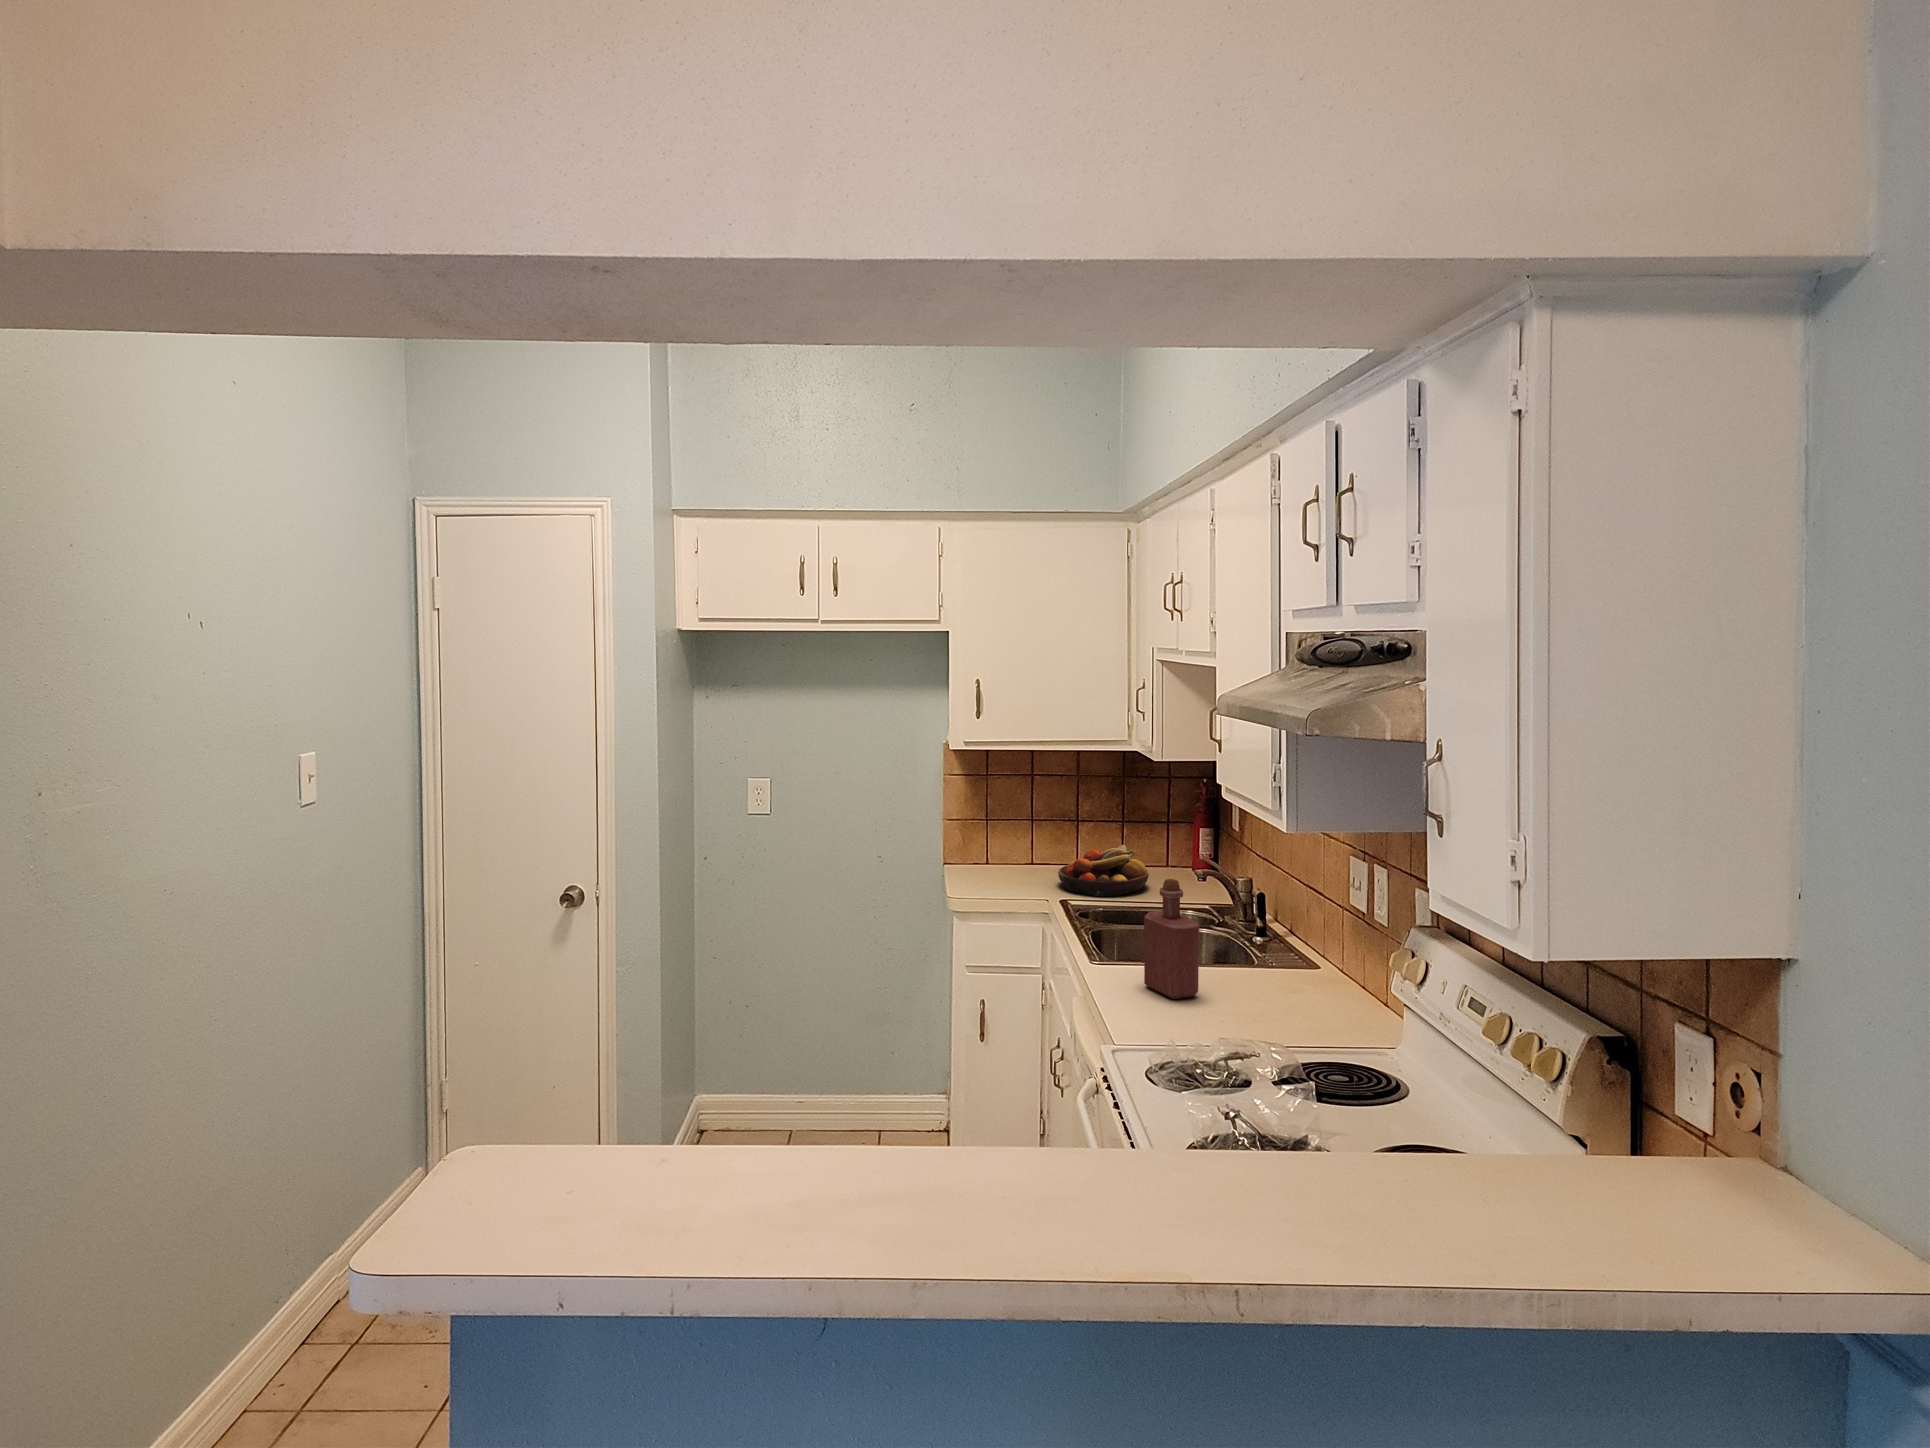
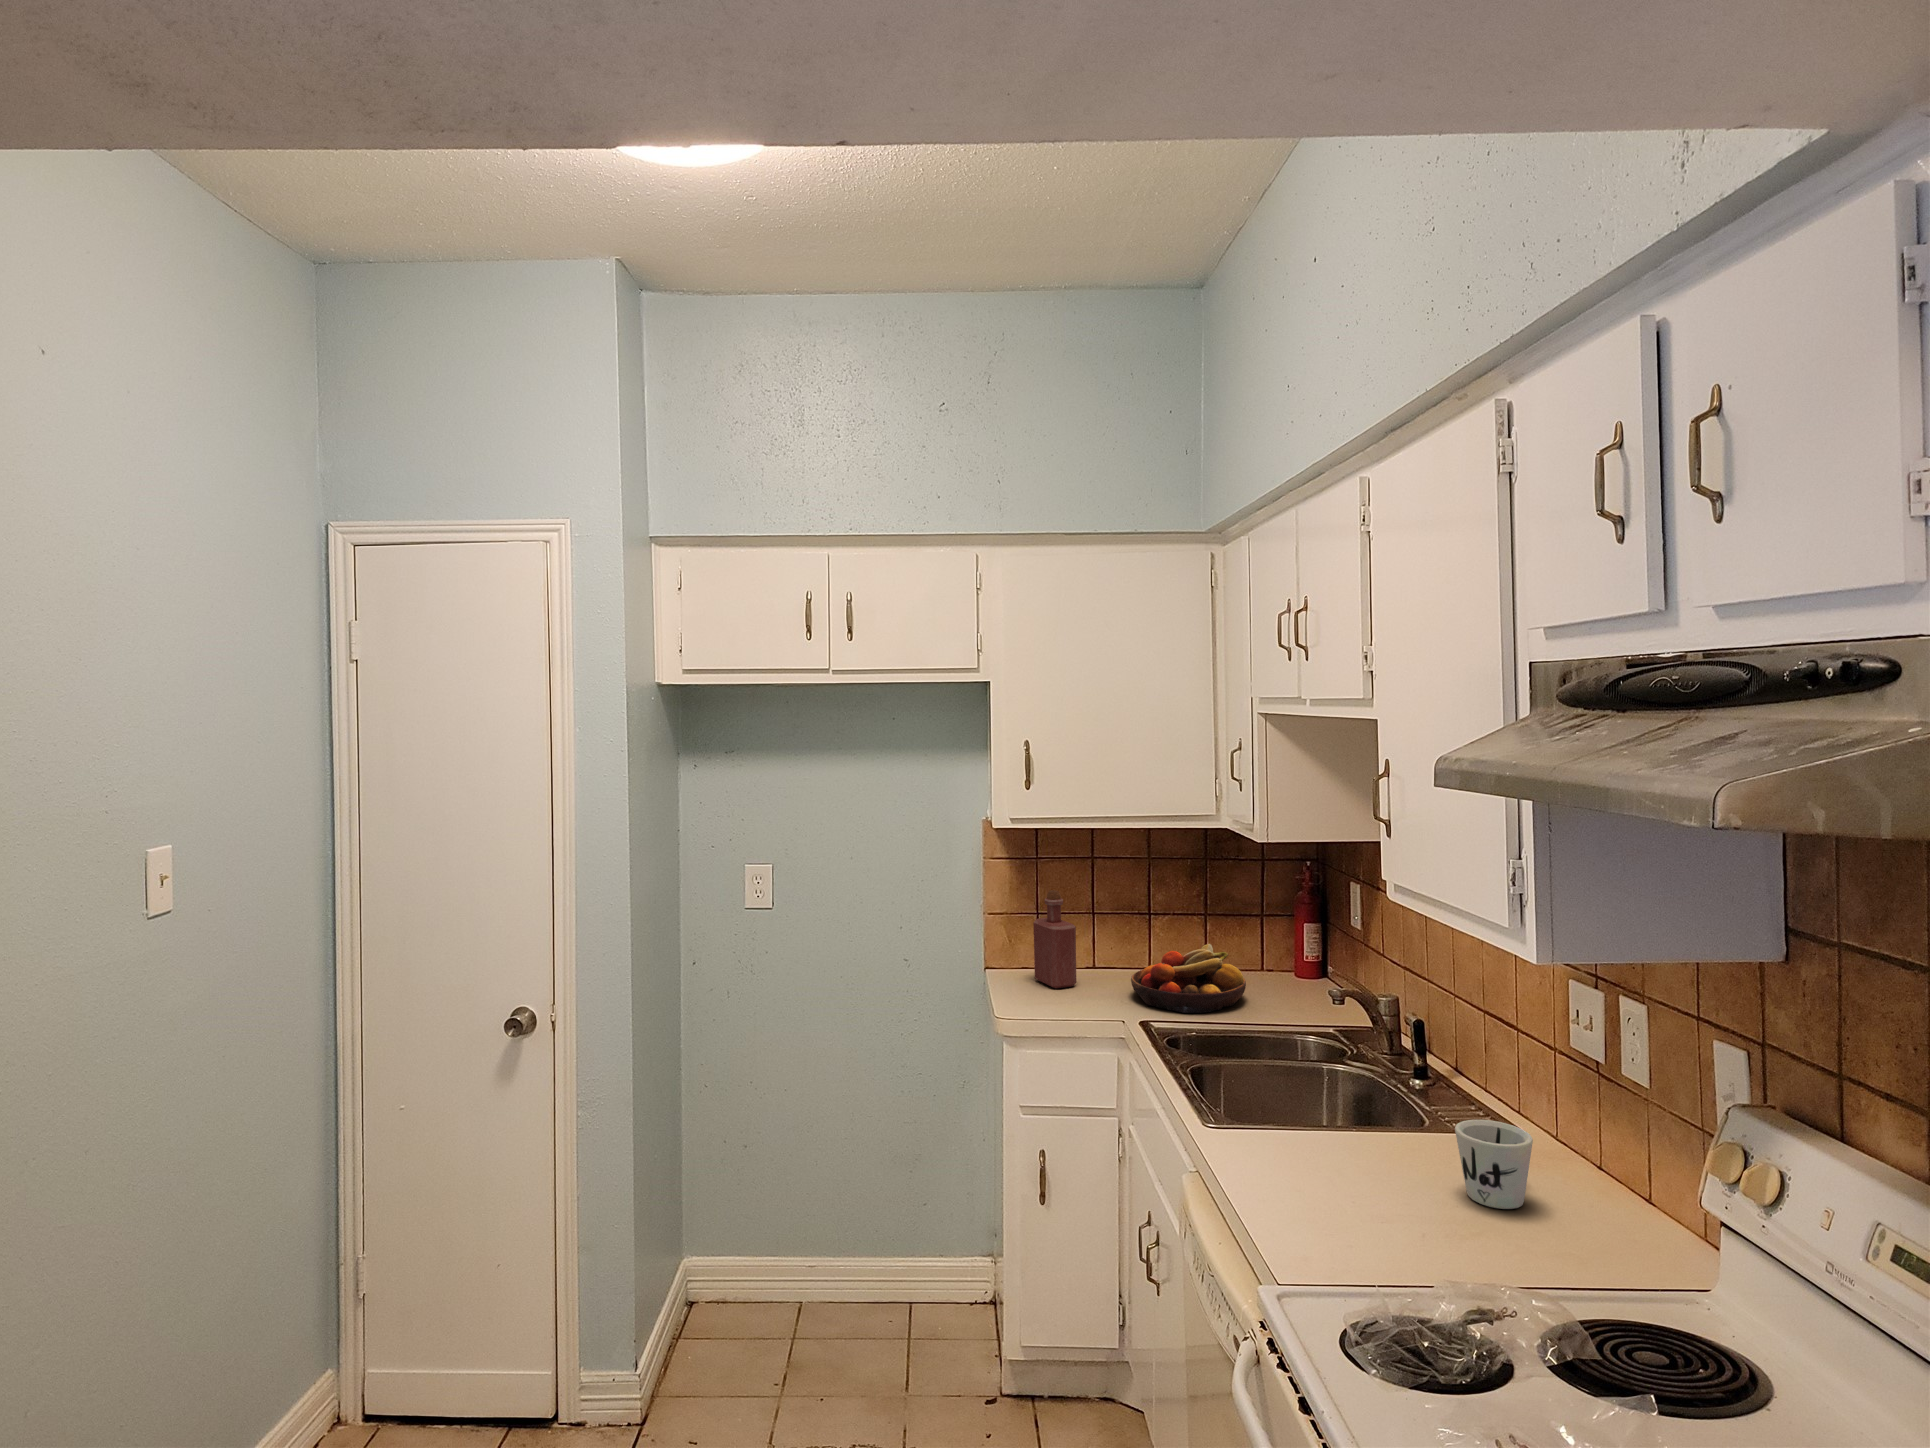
bottle: present [1144,879,1199,999] -> present [1033,890,1076,988]
mug: none [1258,952,1308,1009] -> present [1455,1120,1533,1209]

